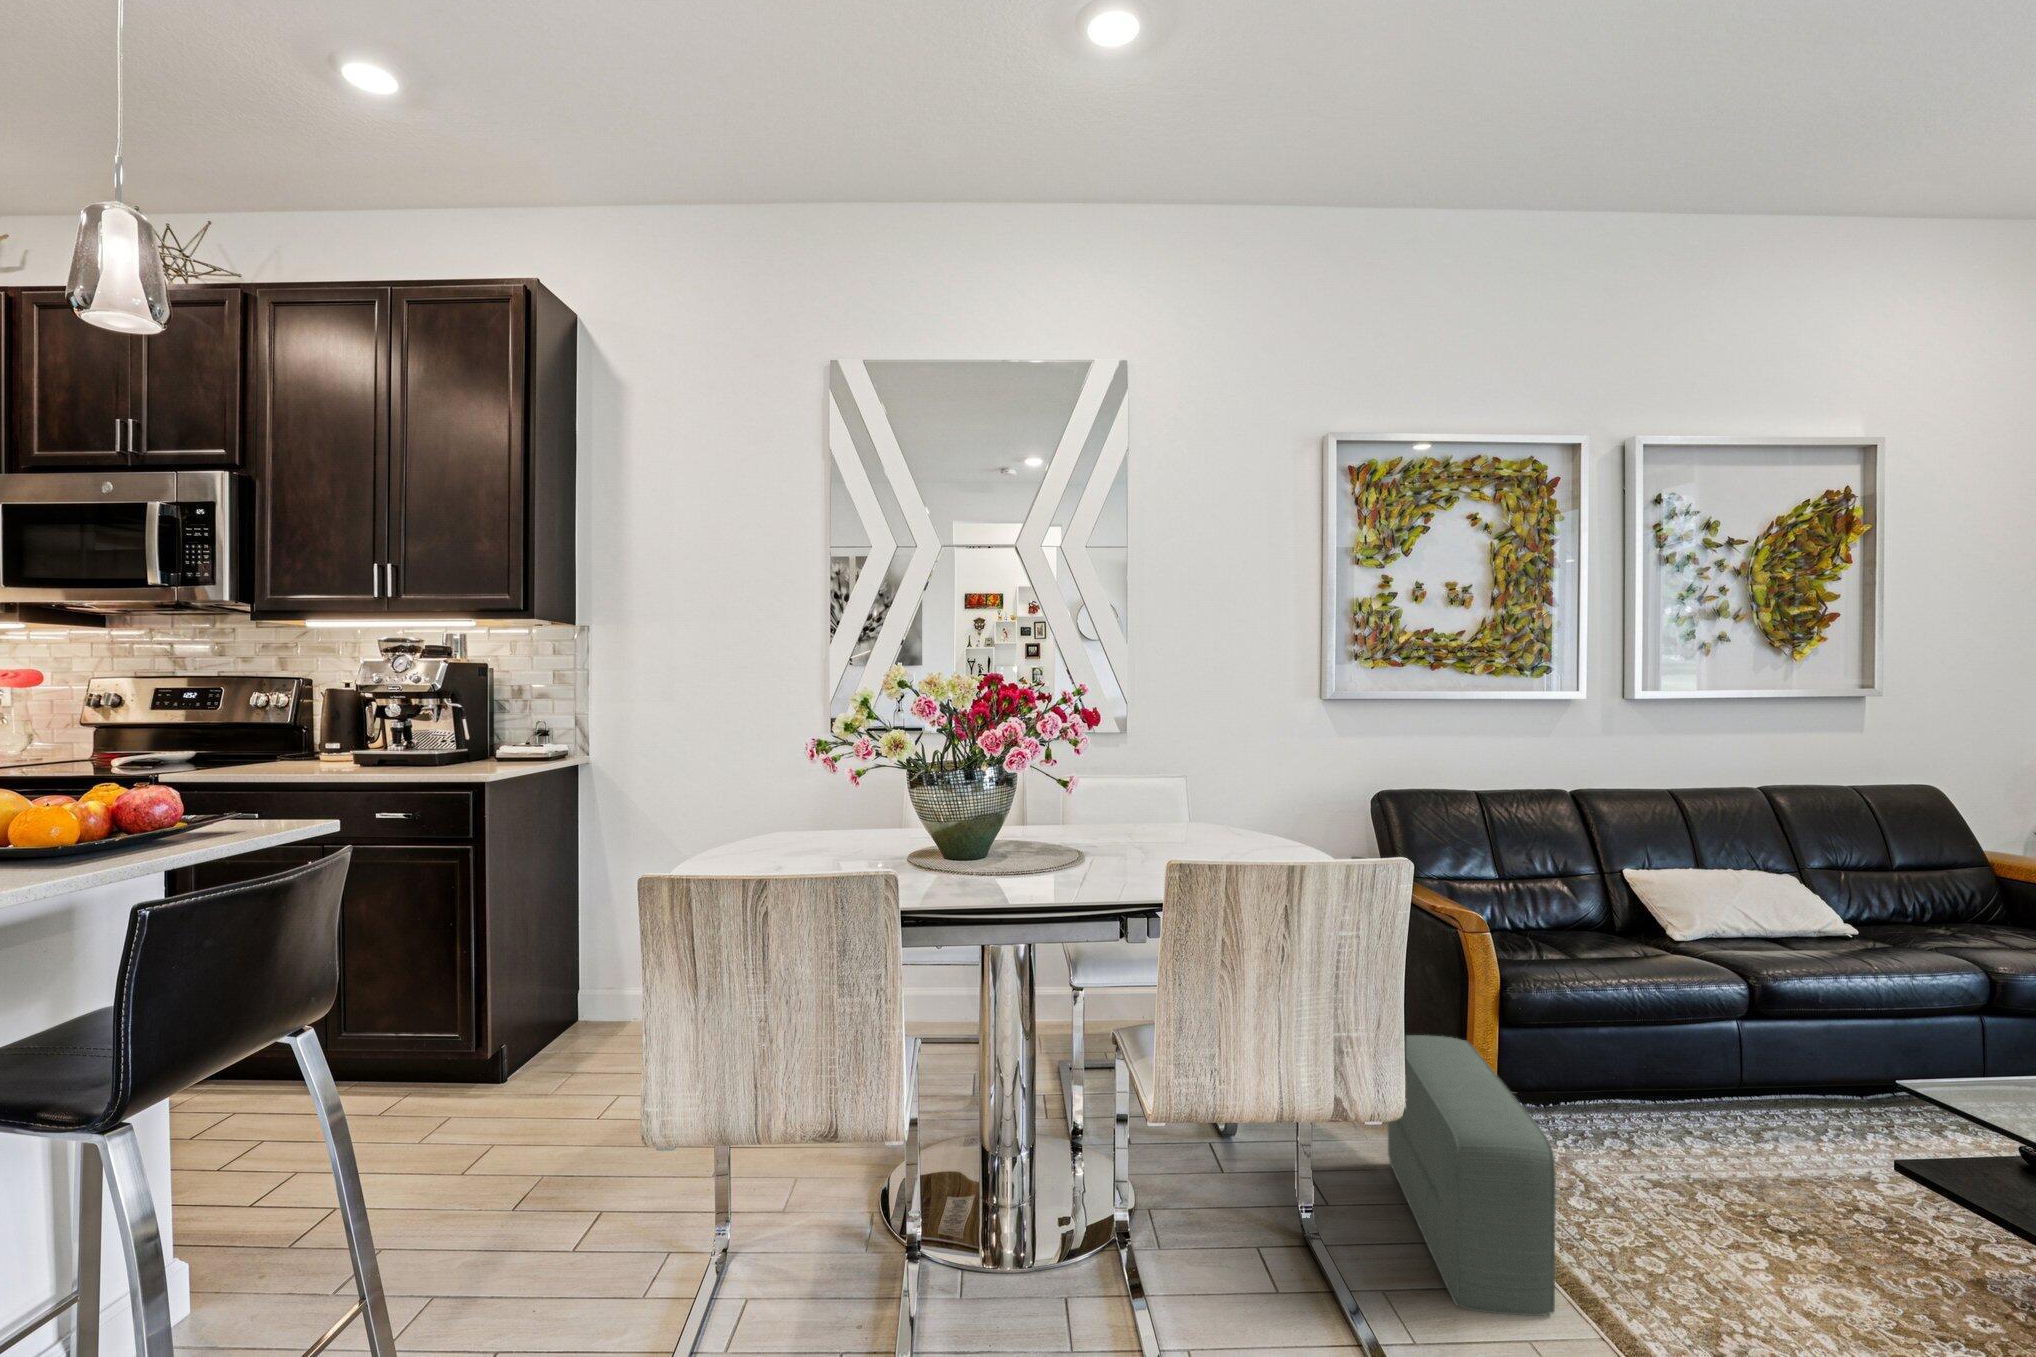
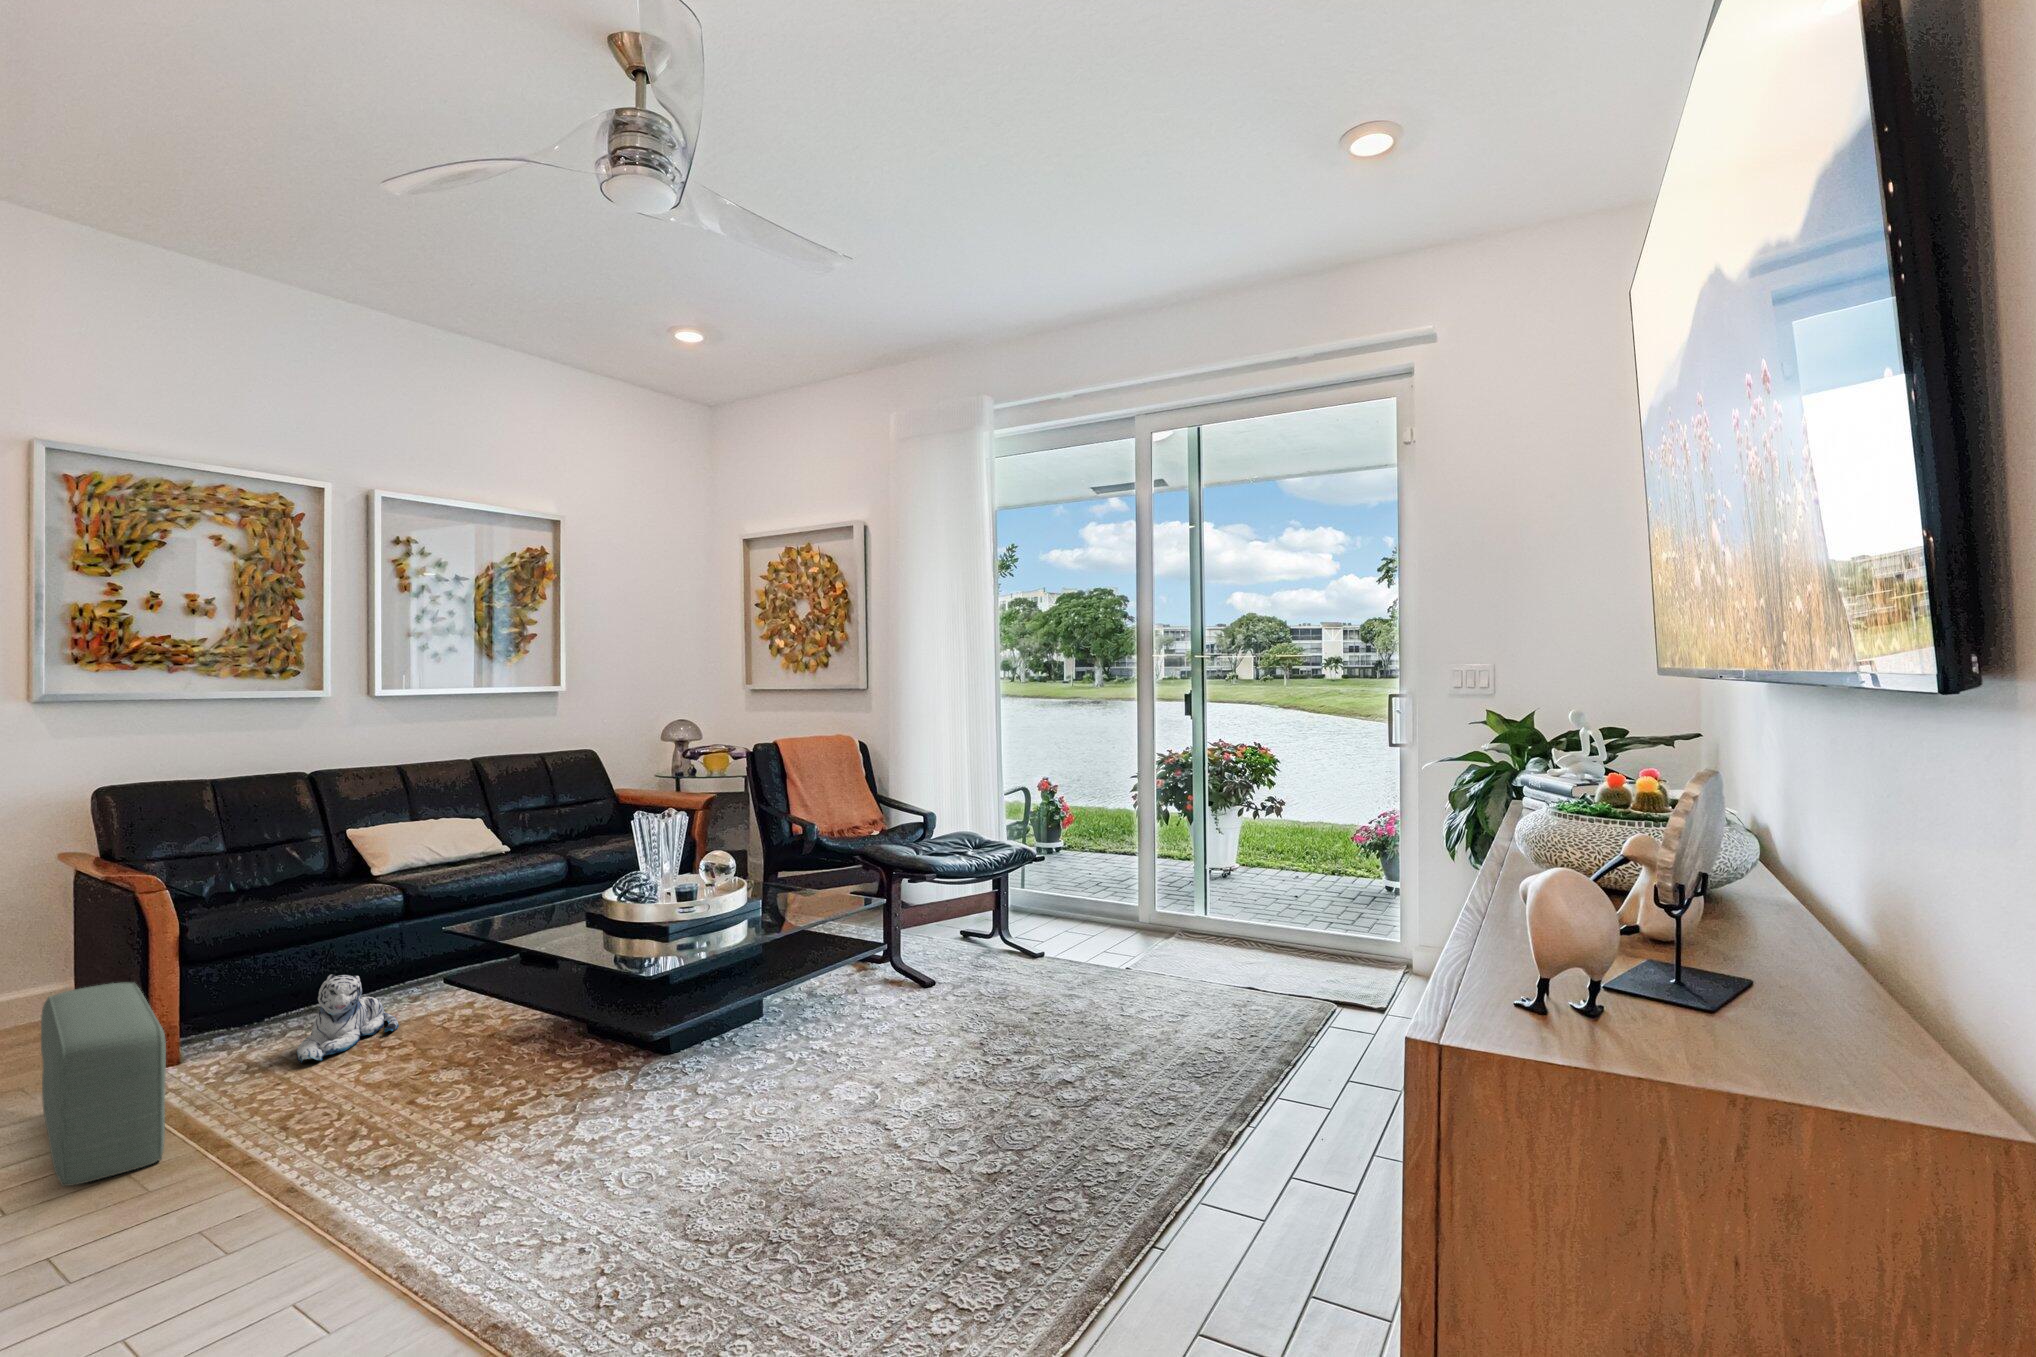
plush toy: none [1634,1083,1756,1204] -> present [297,975,399,1063]

